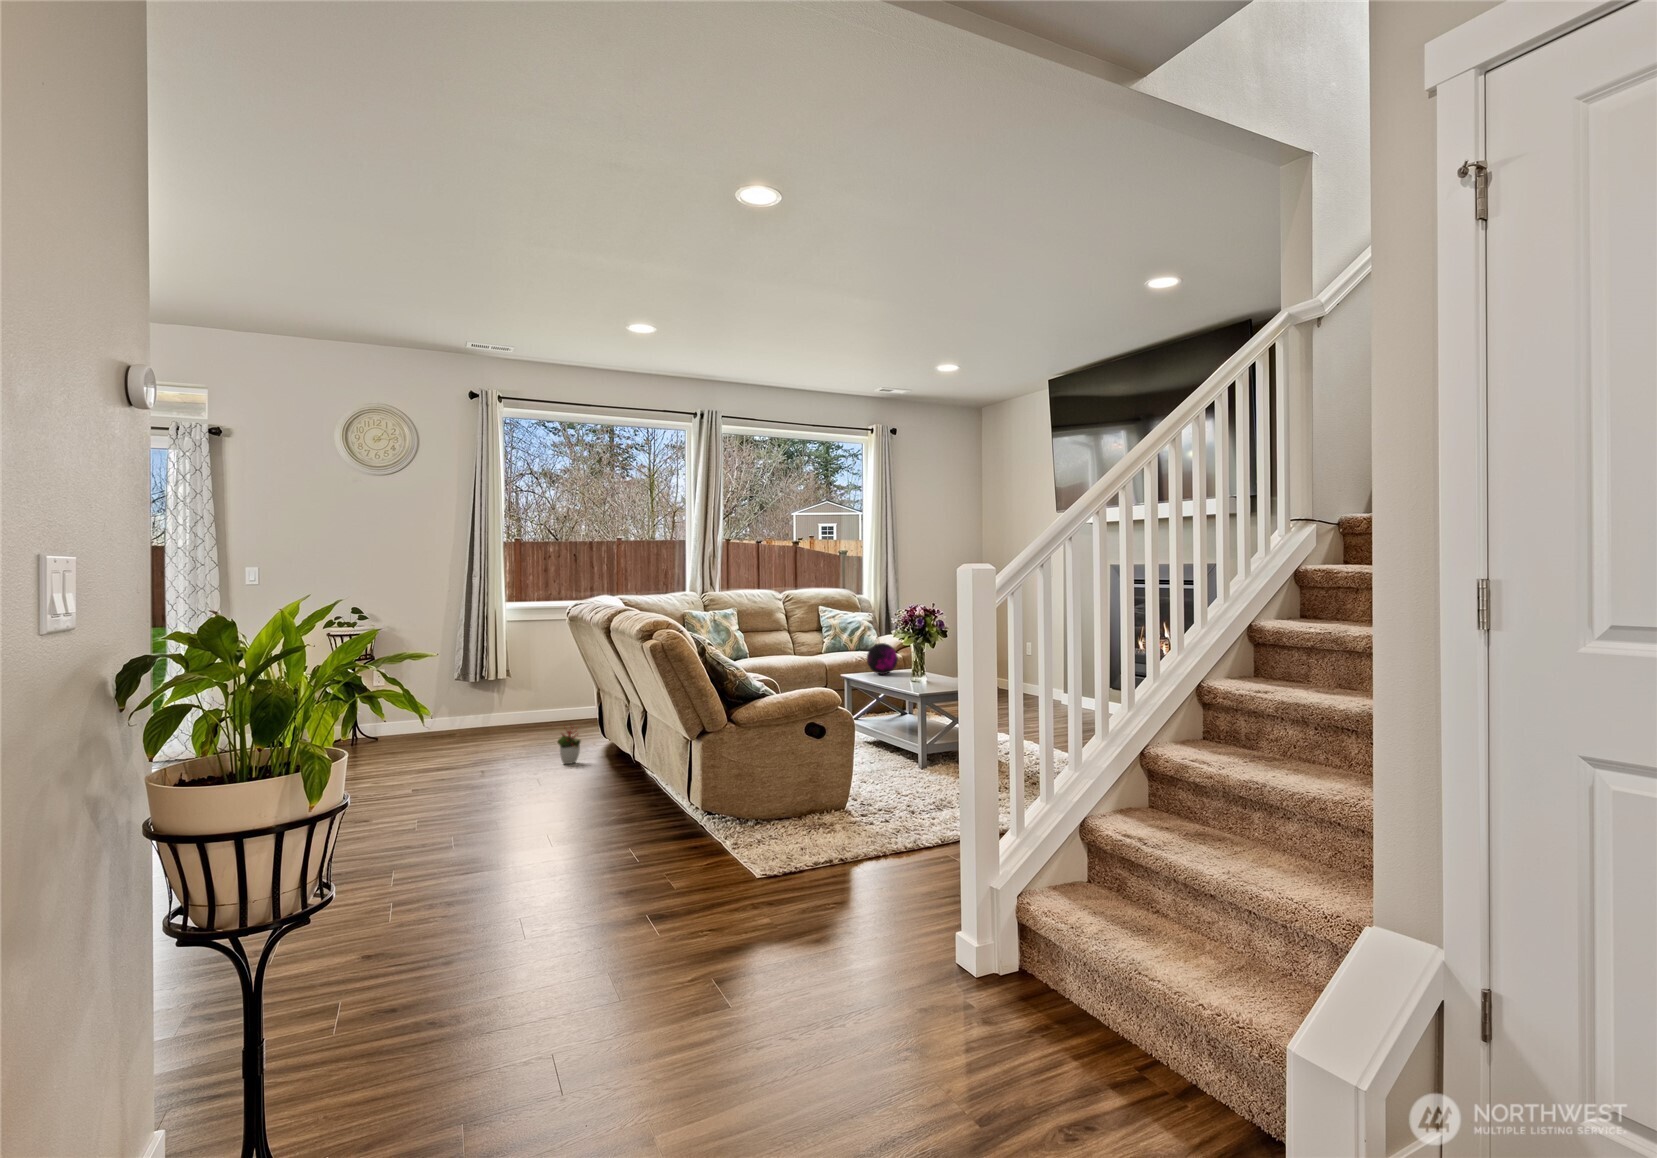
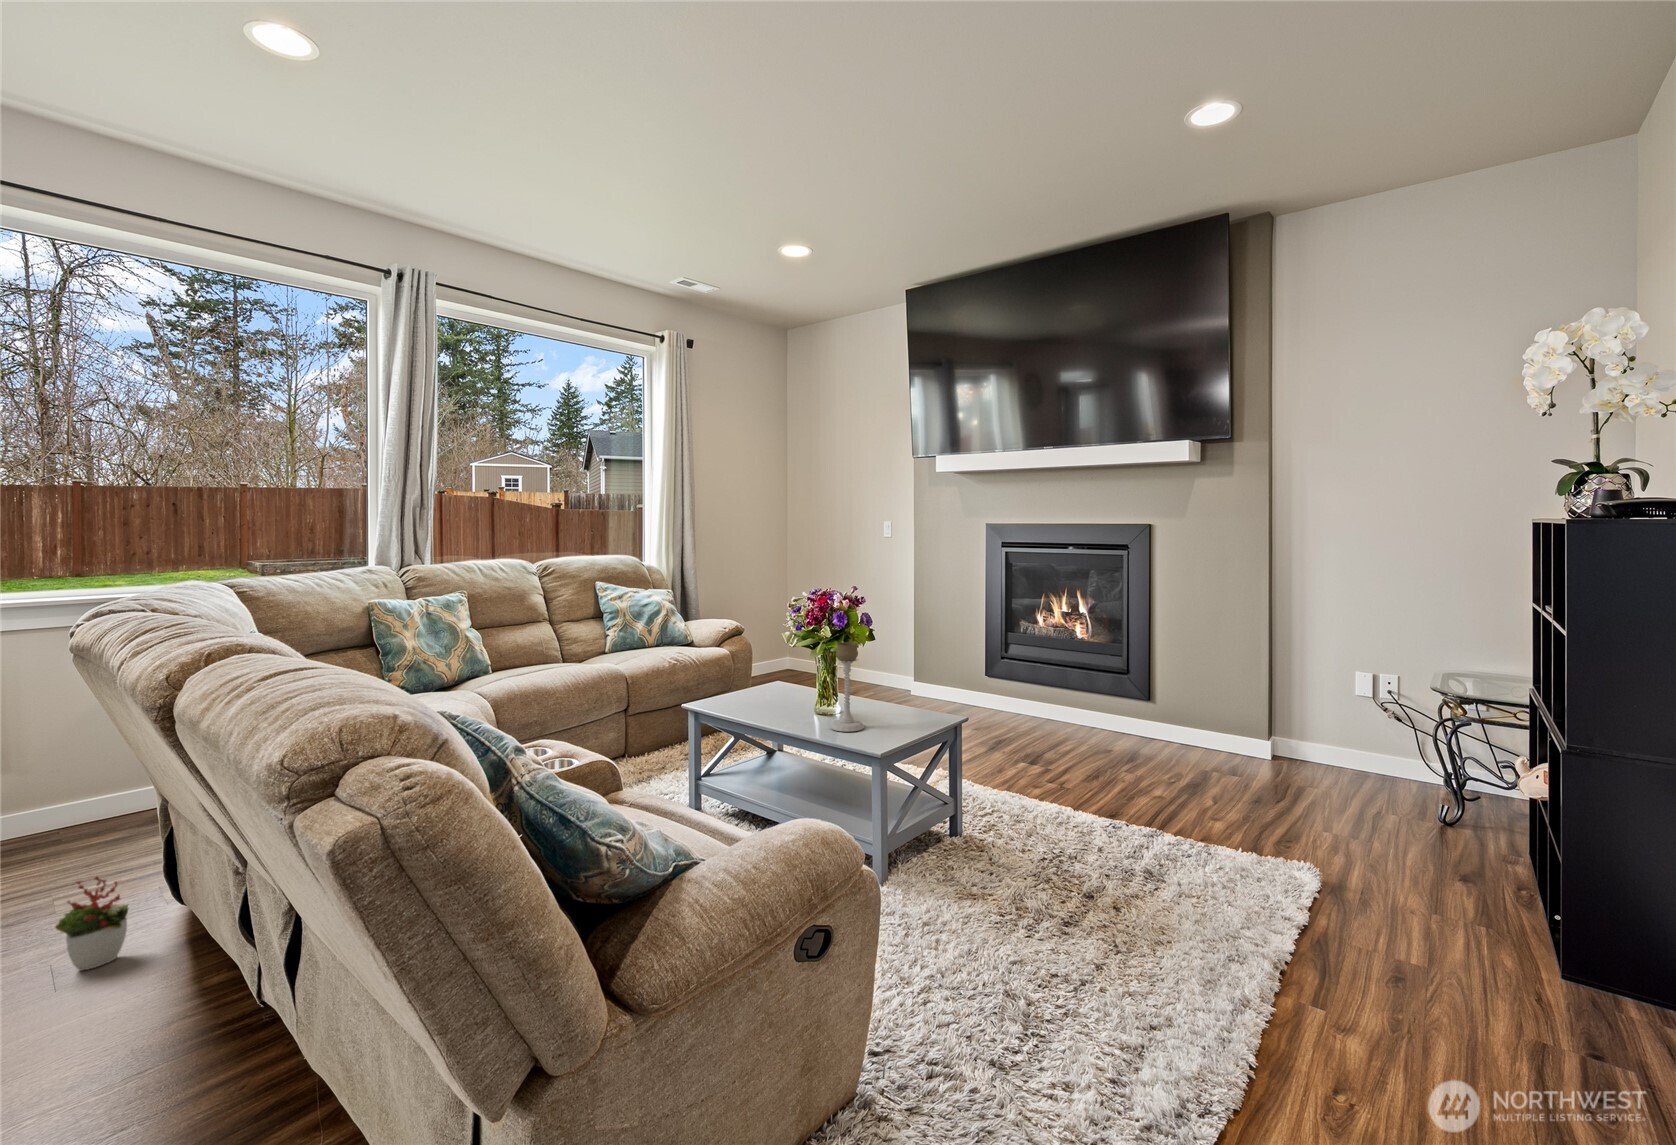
candle holder: none [912,633,933,686] -> present [830,642,864,732]
decorative orb: present [867,643,898,674] -> none [728,653,779,704]

